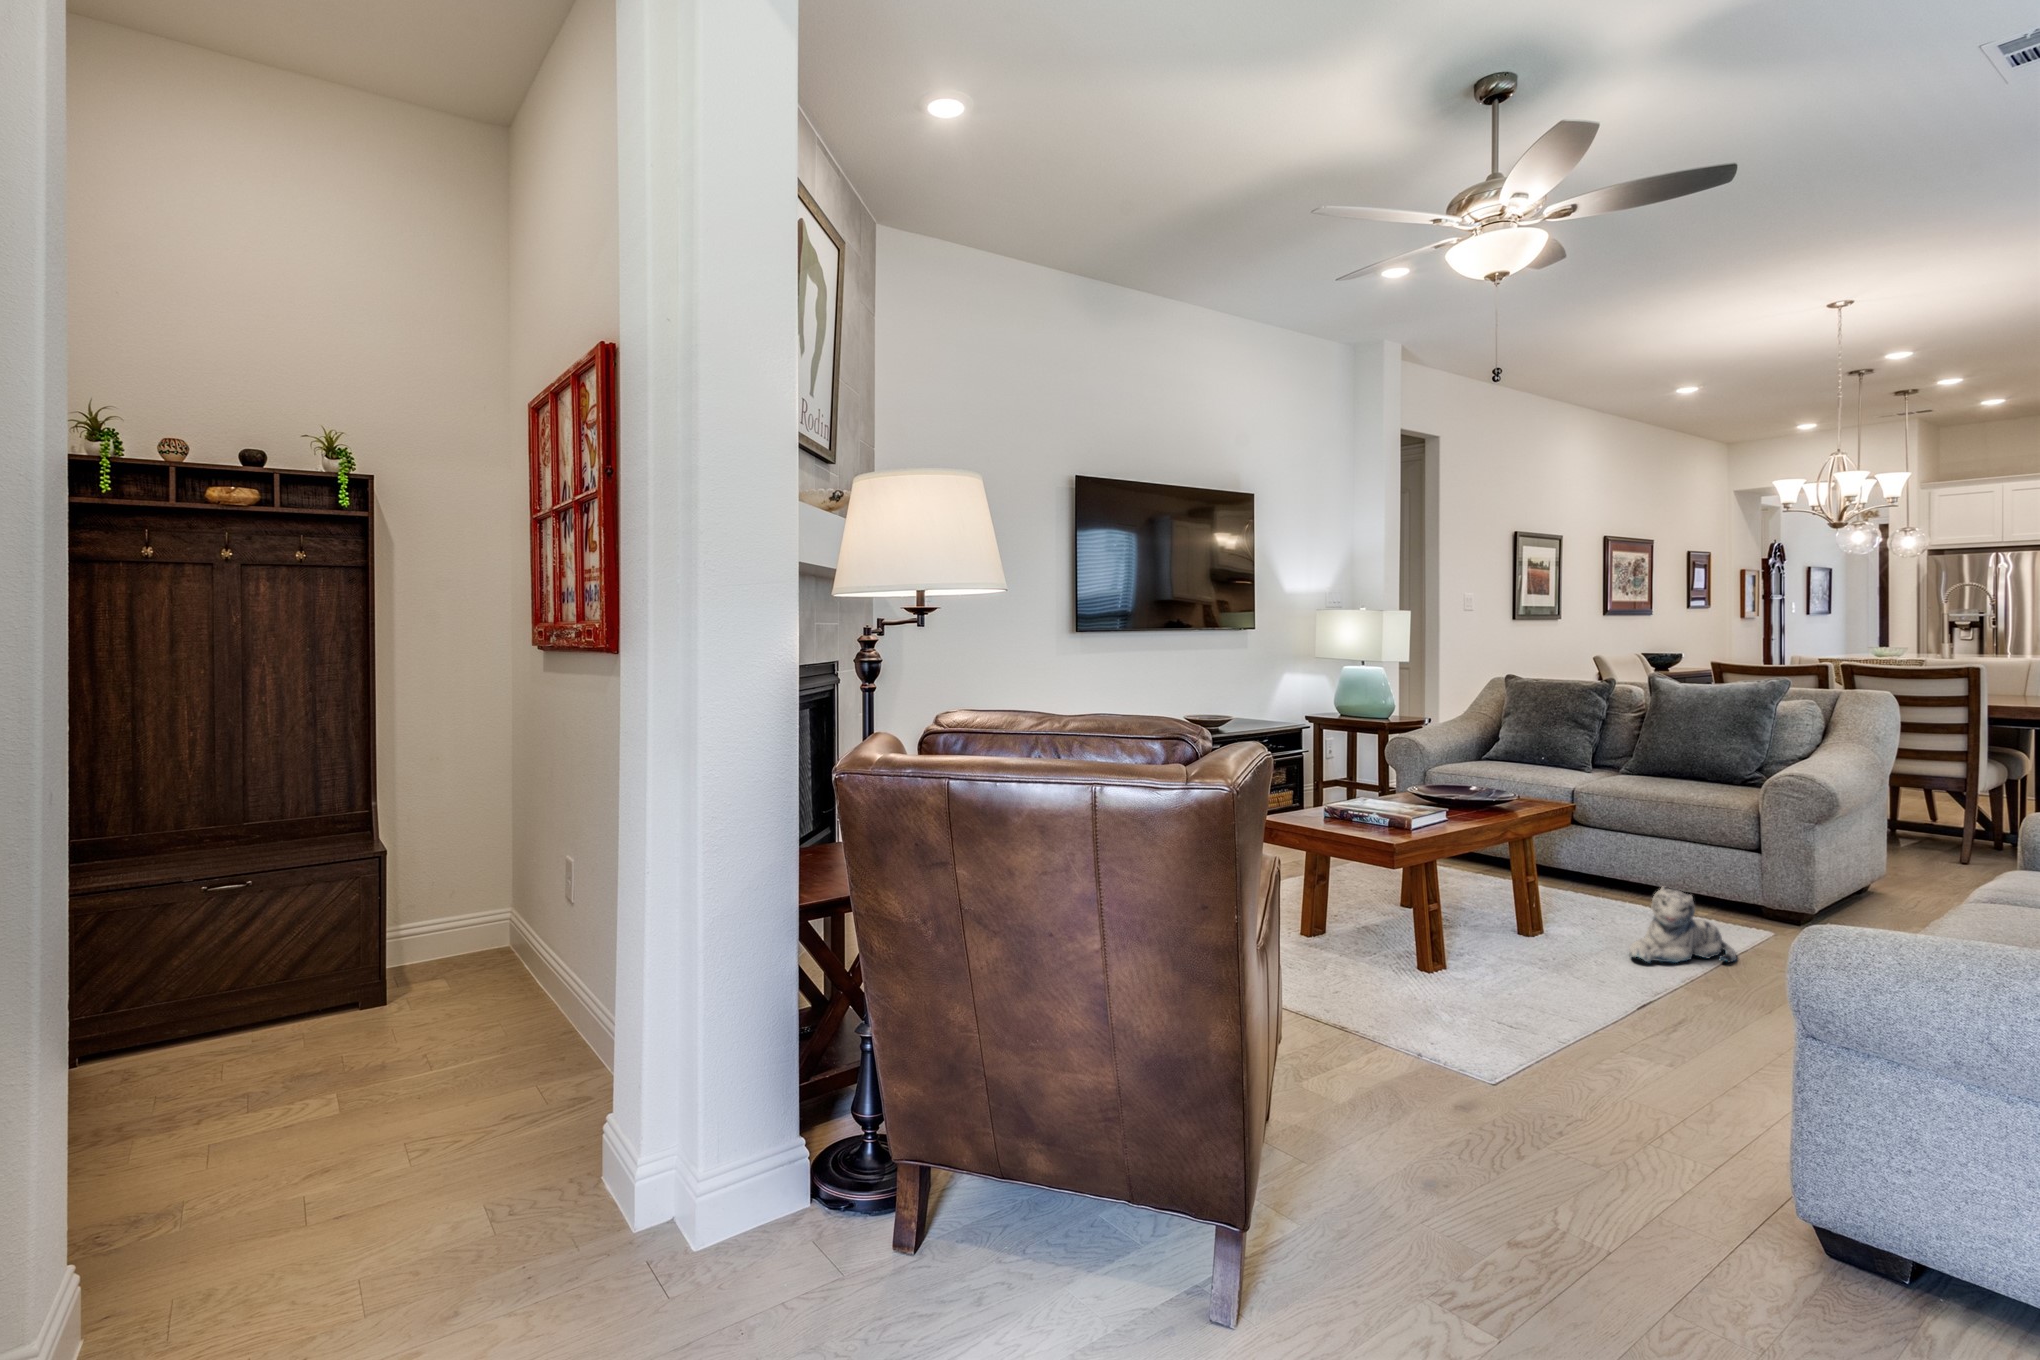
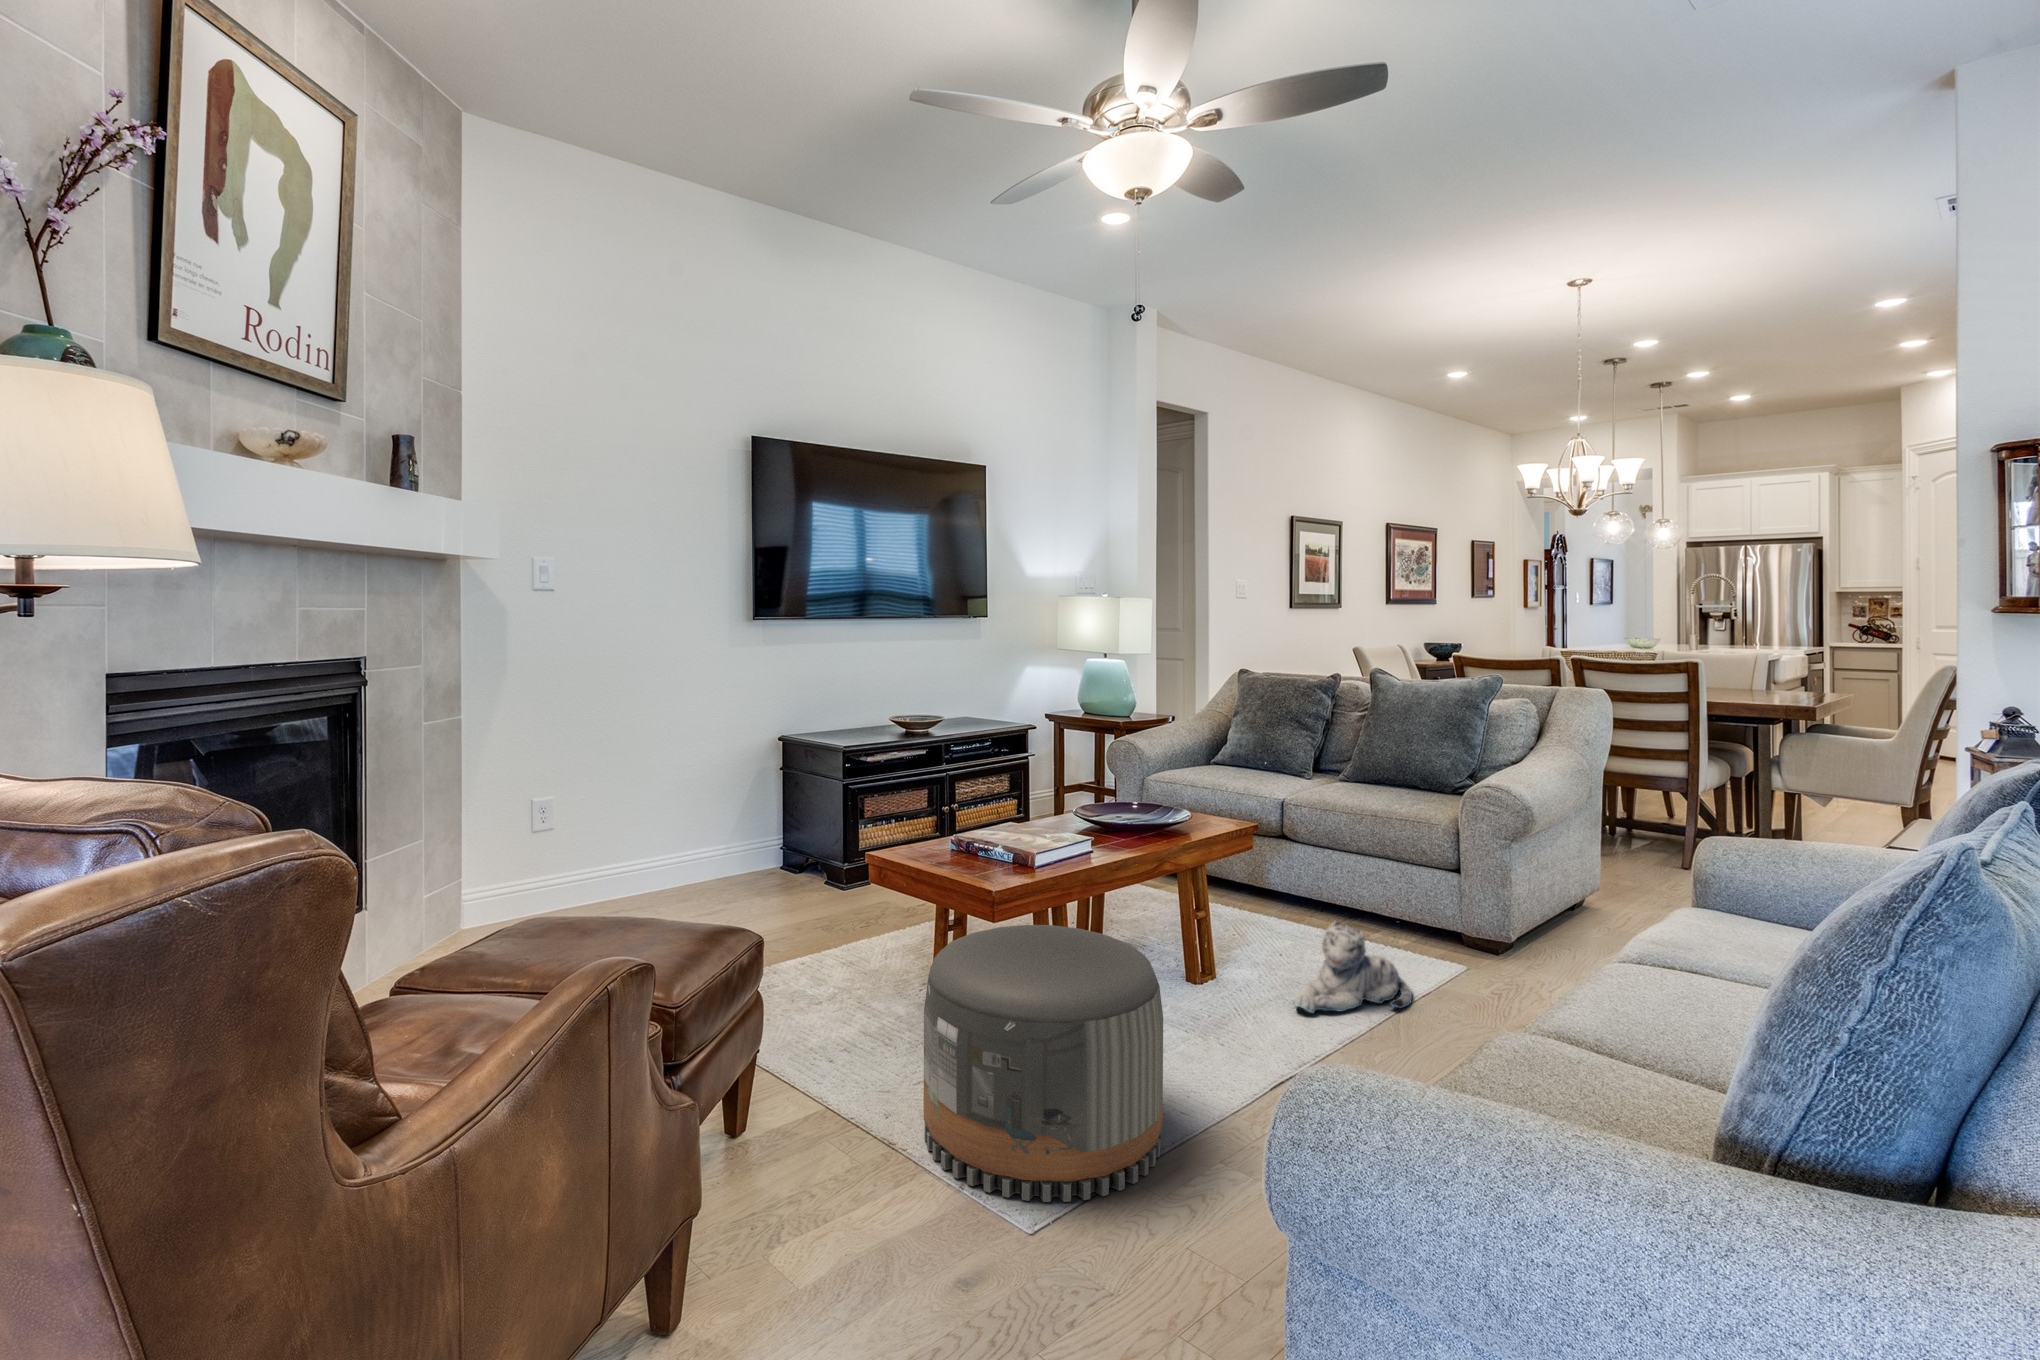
pouf: none [1359,870,1571,1075] -> present [924,925,1163,1202]

